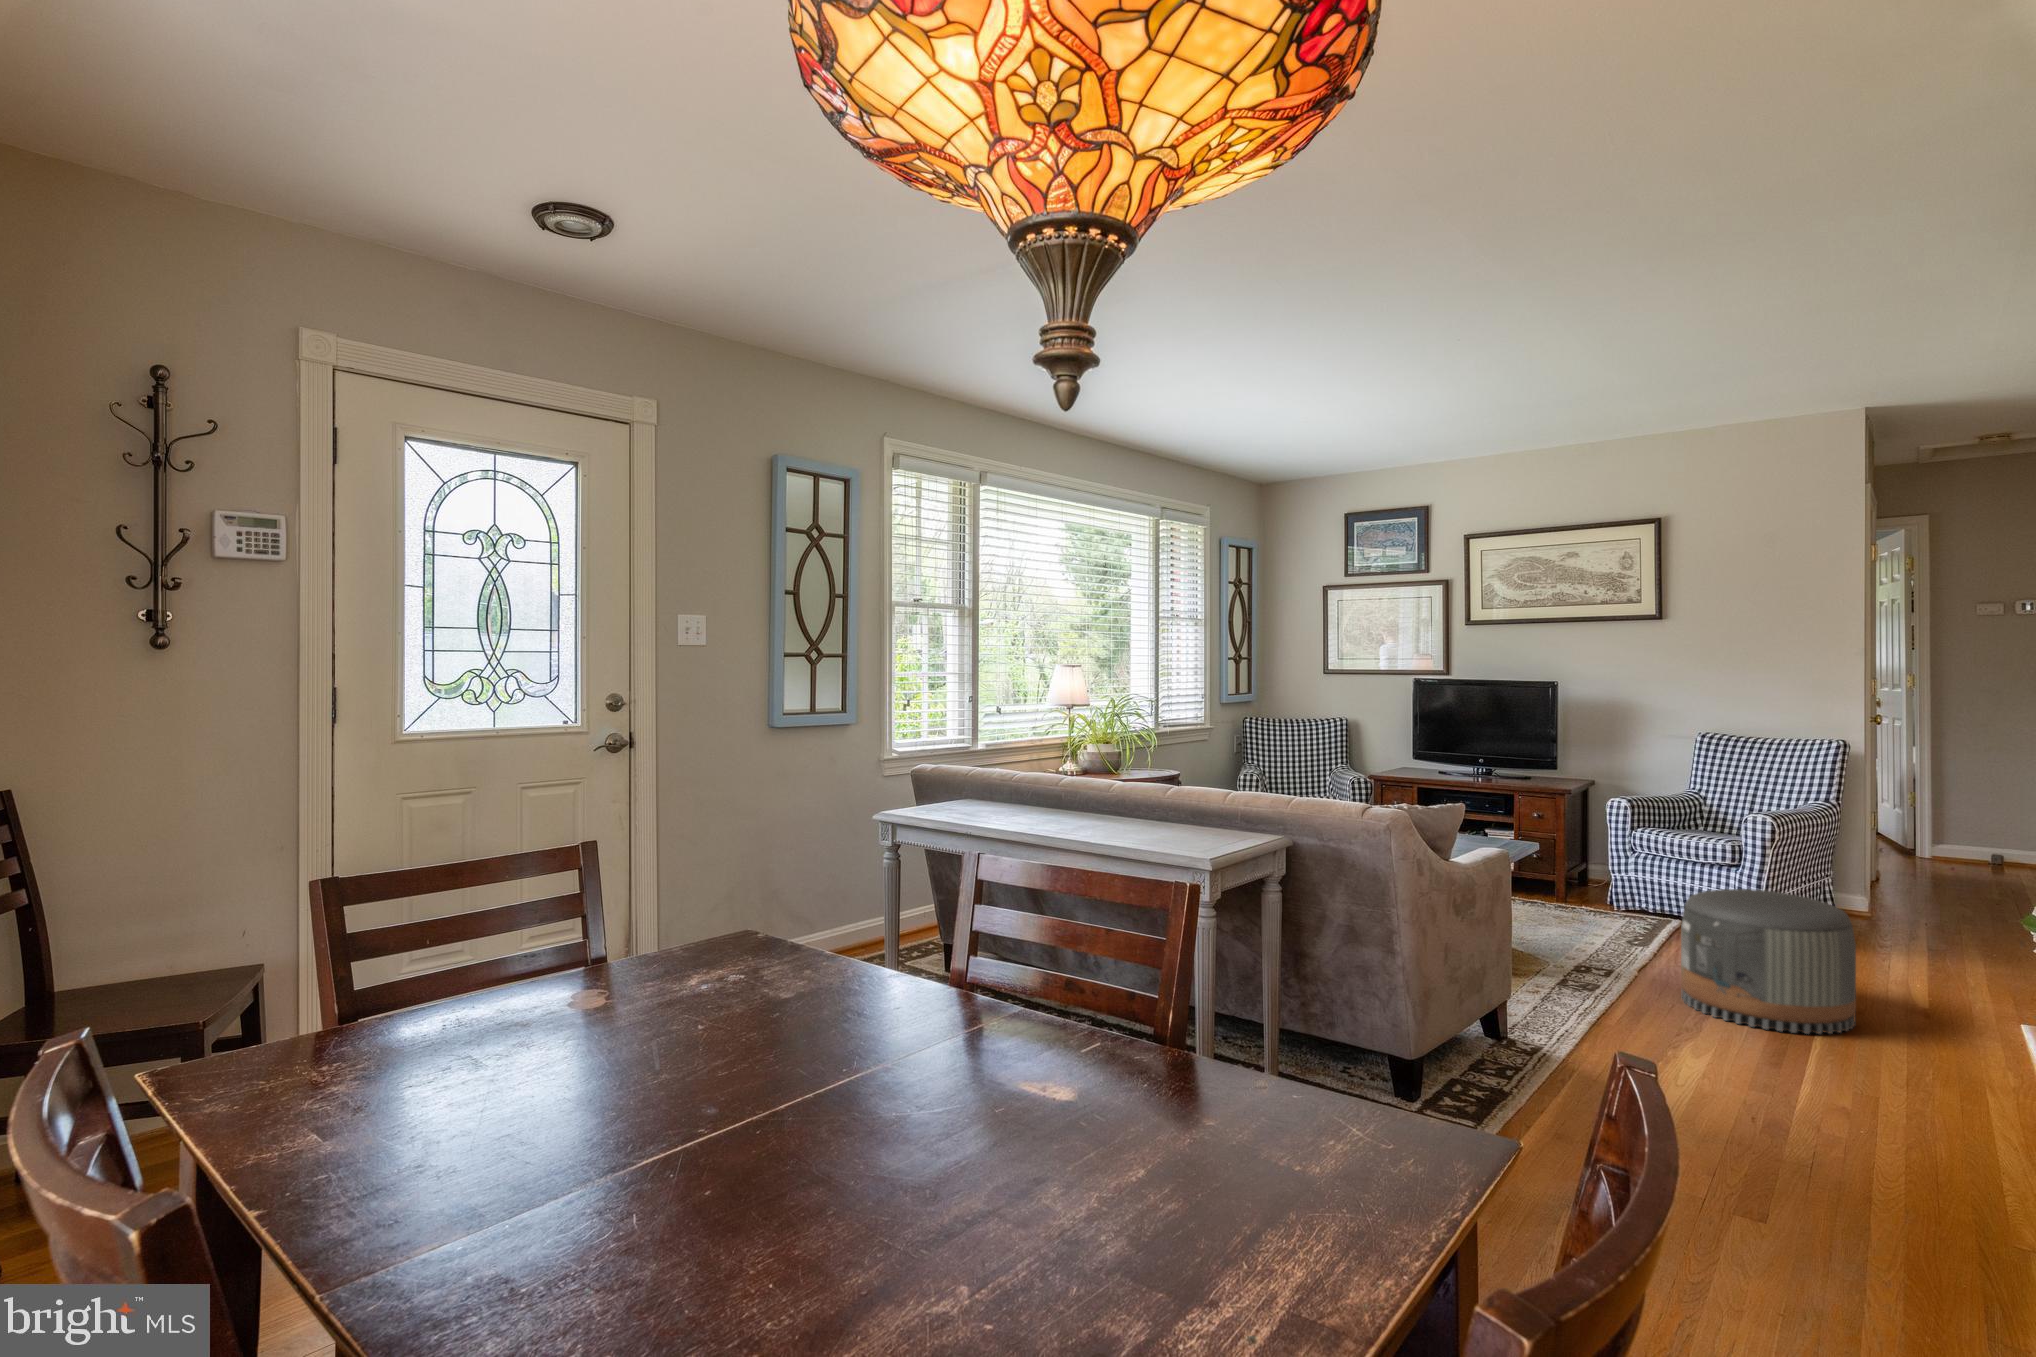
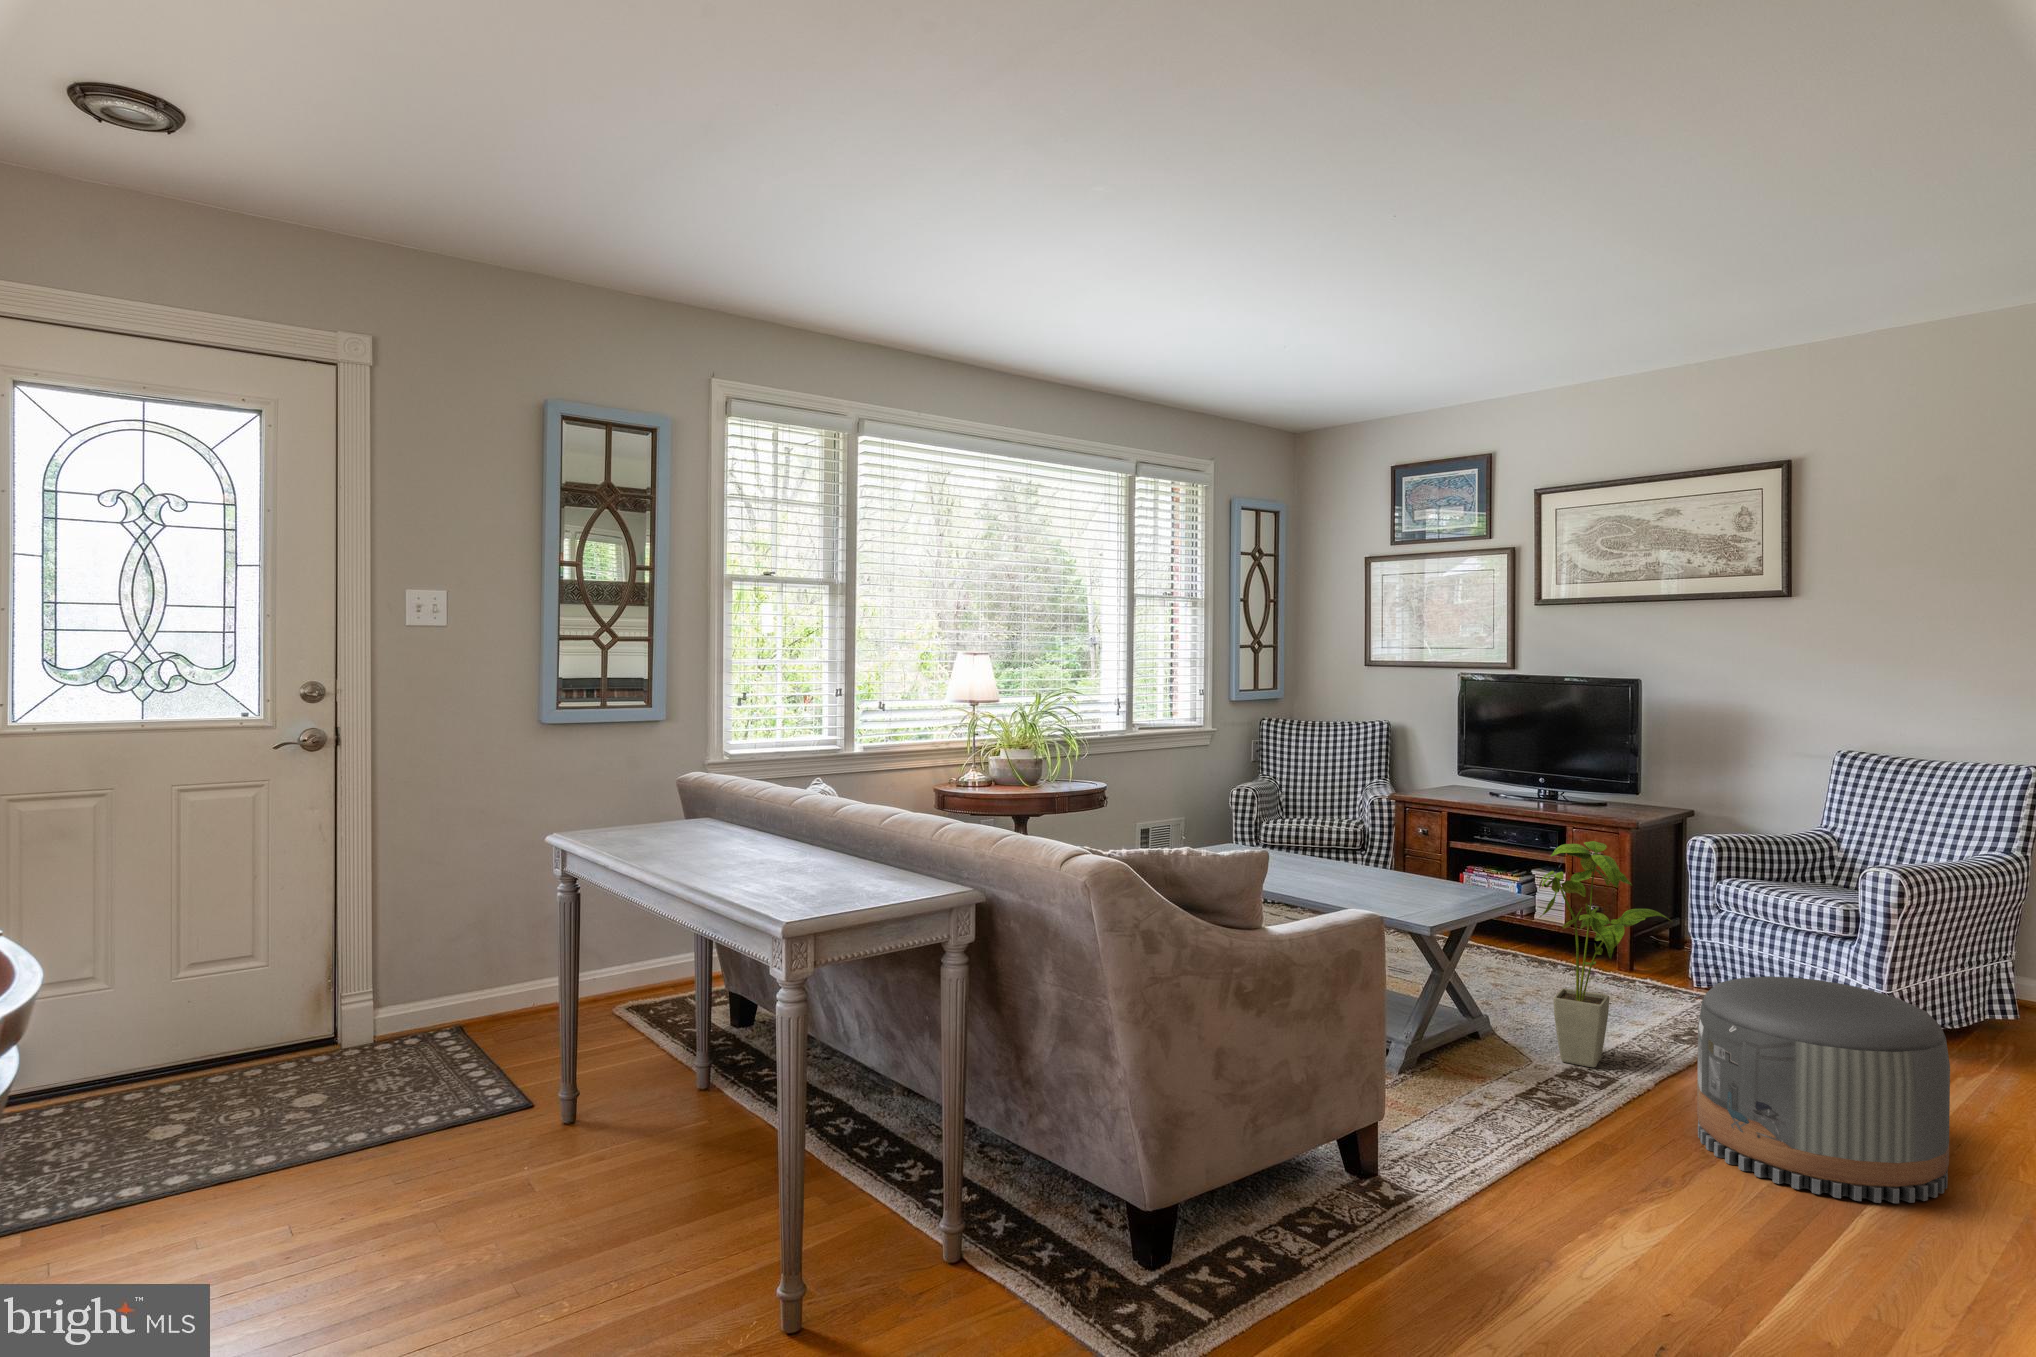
house plant: none [1540,800,1639,964] -> present [1539,841,1671,1067]

